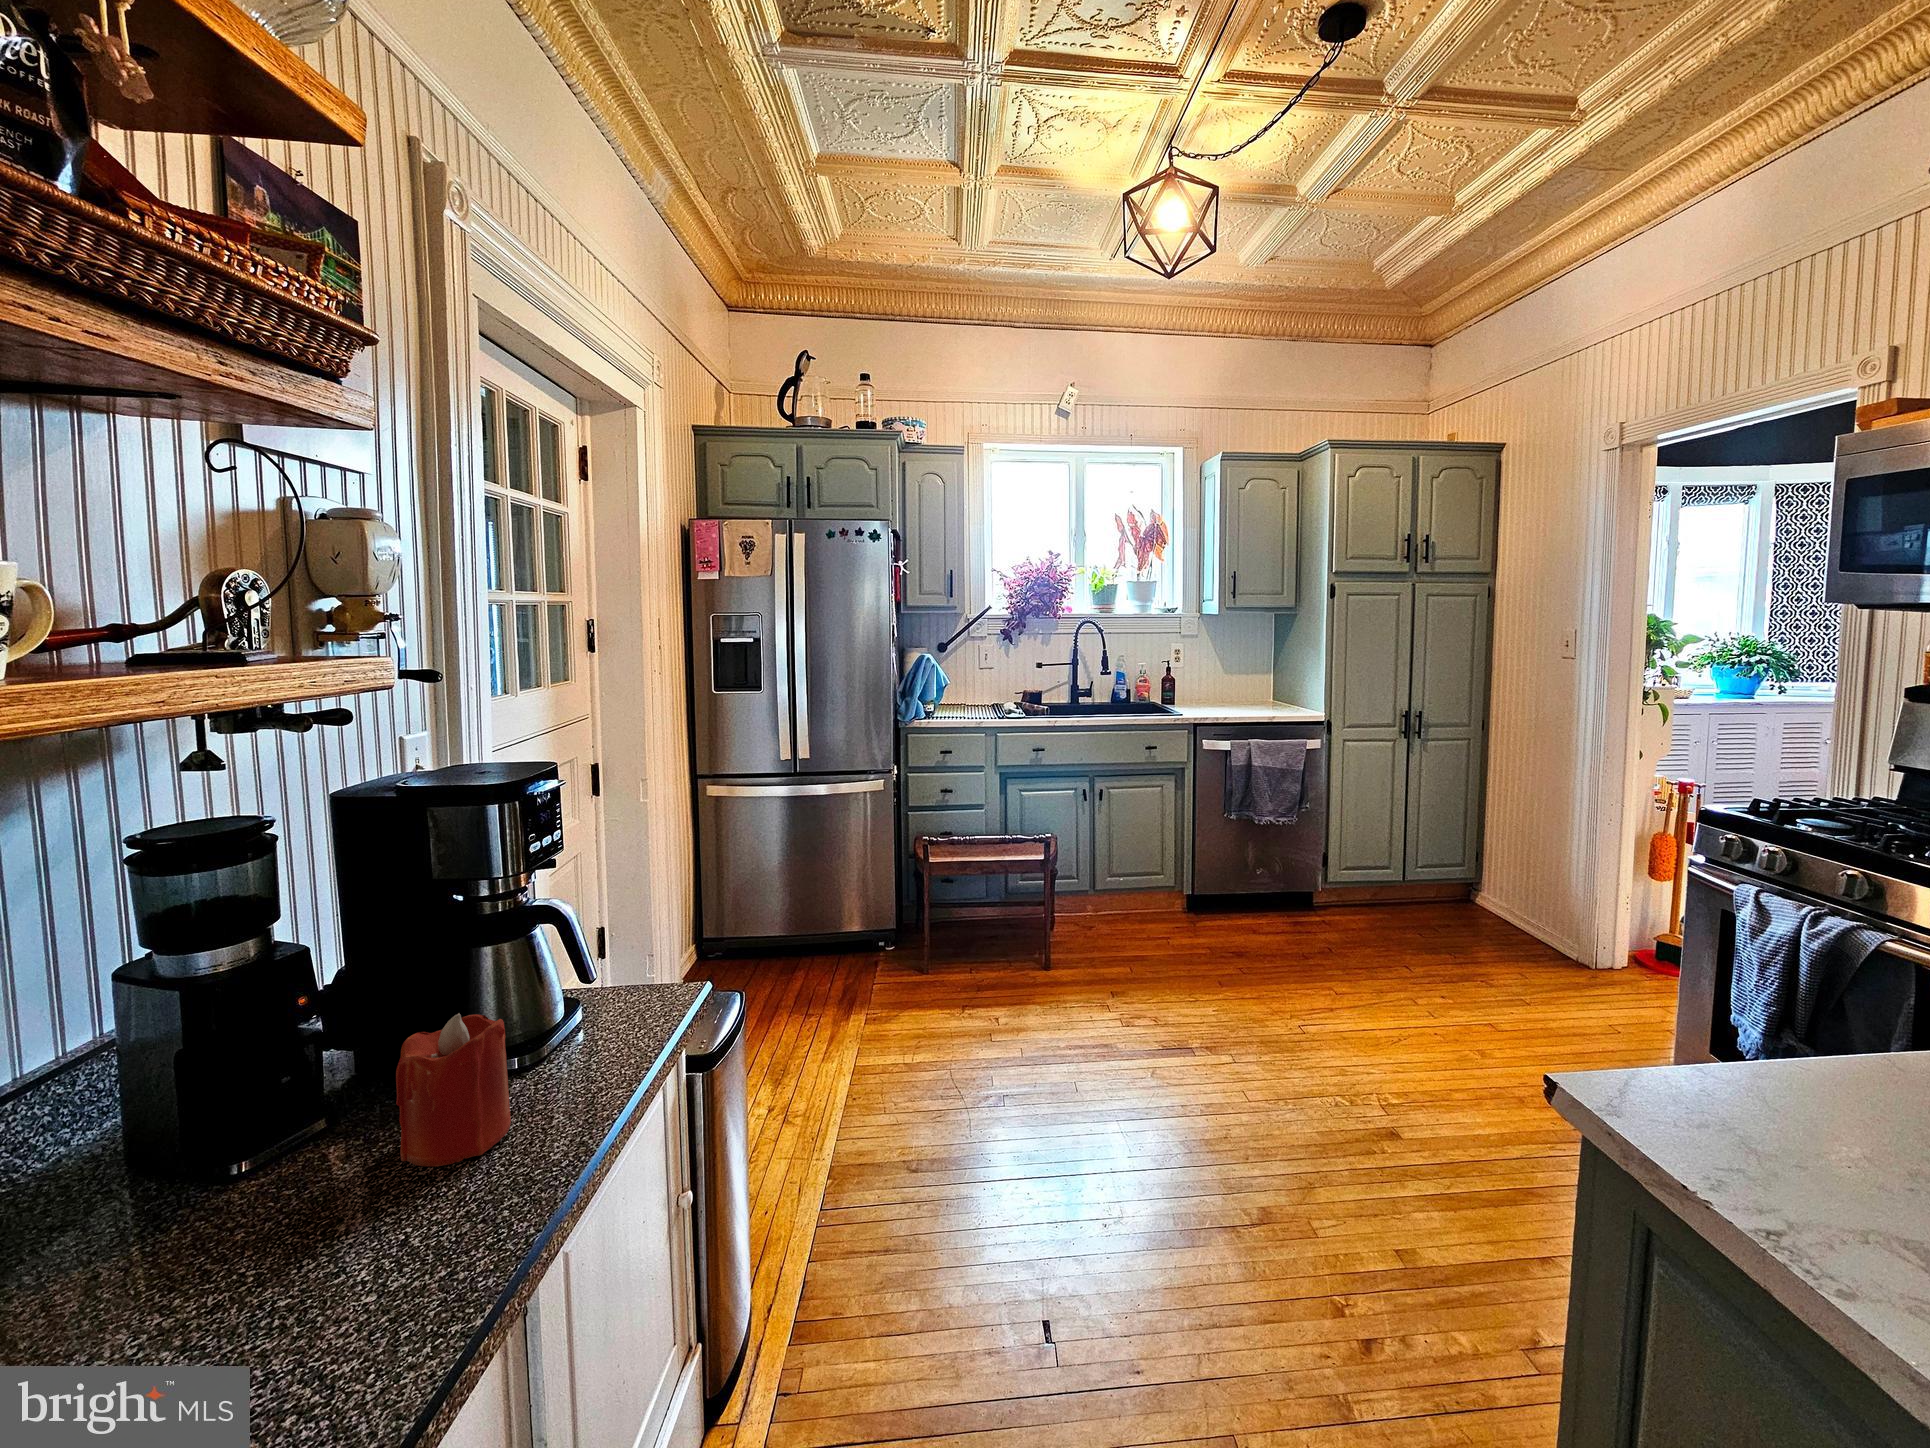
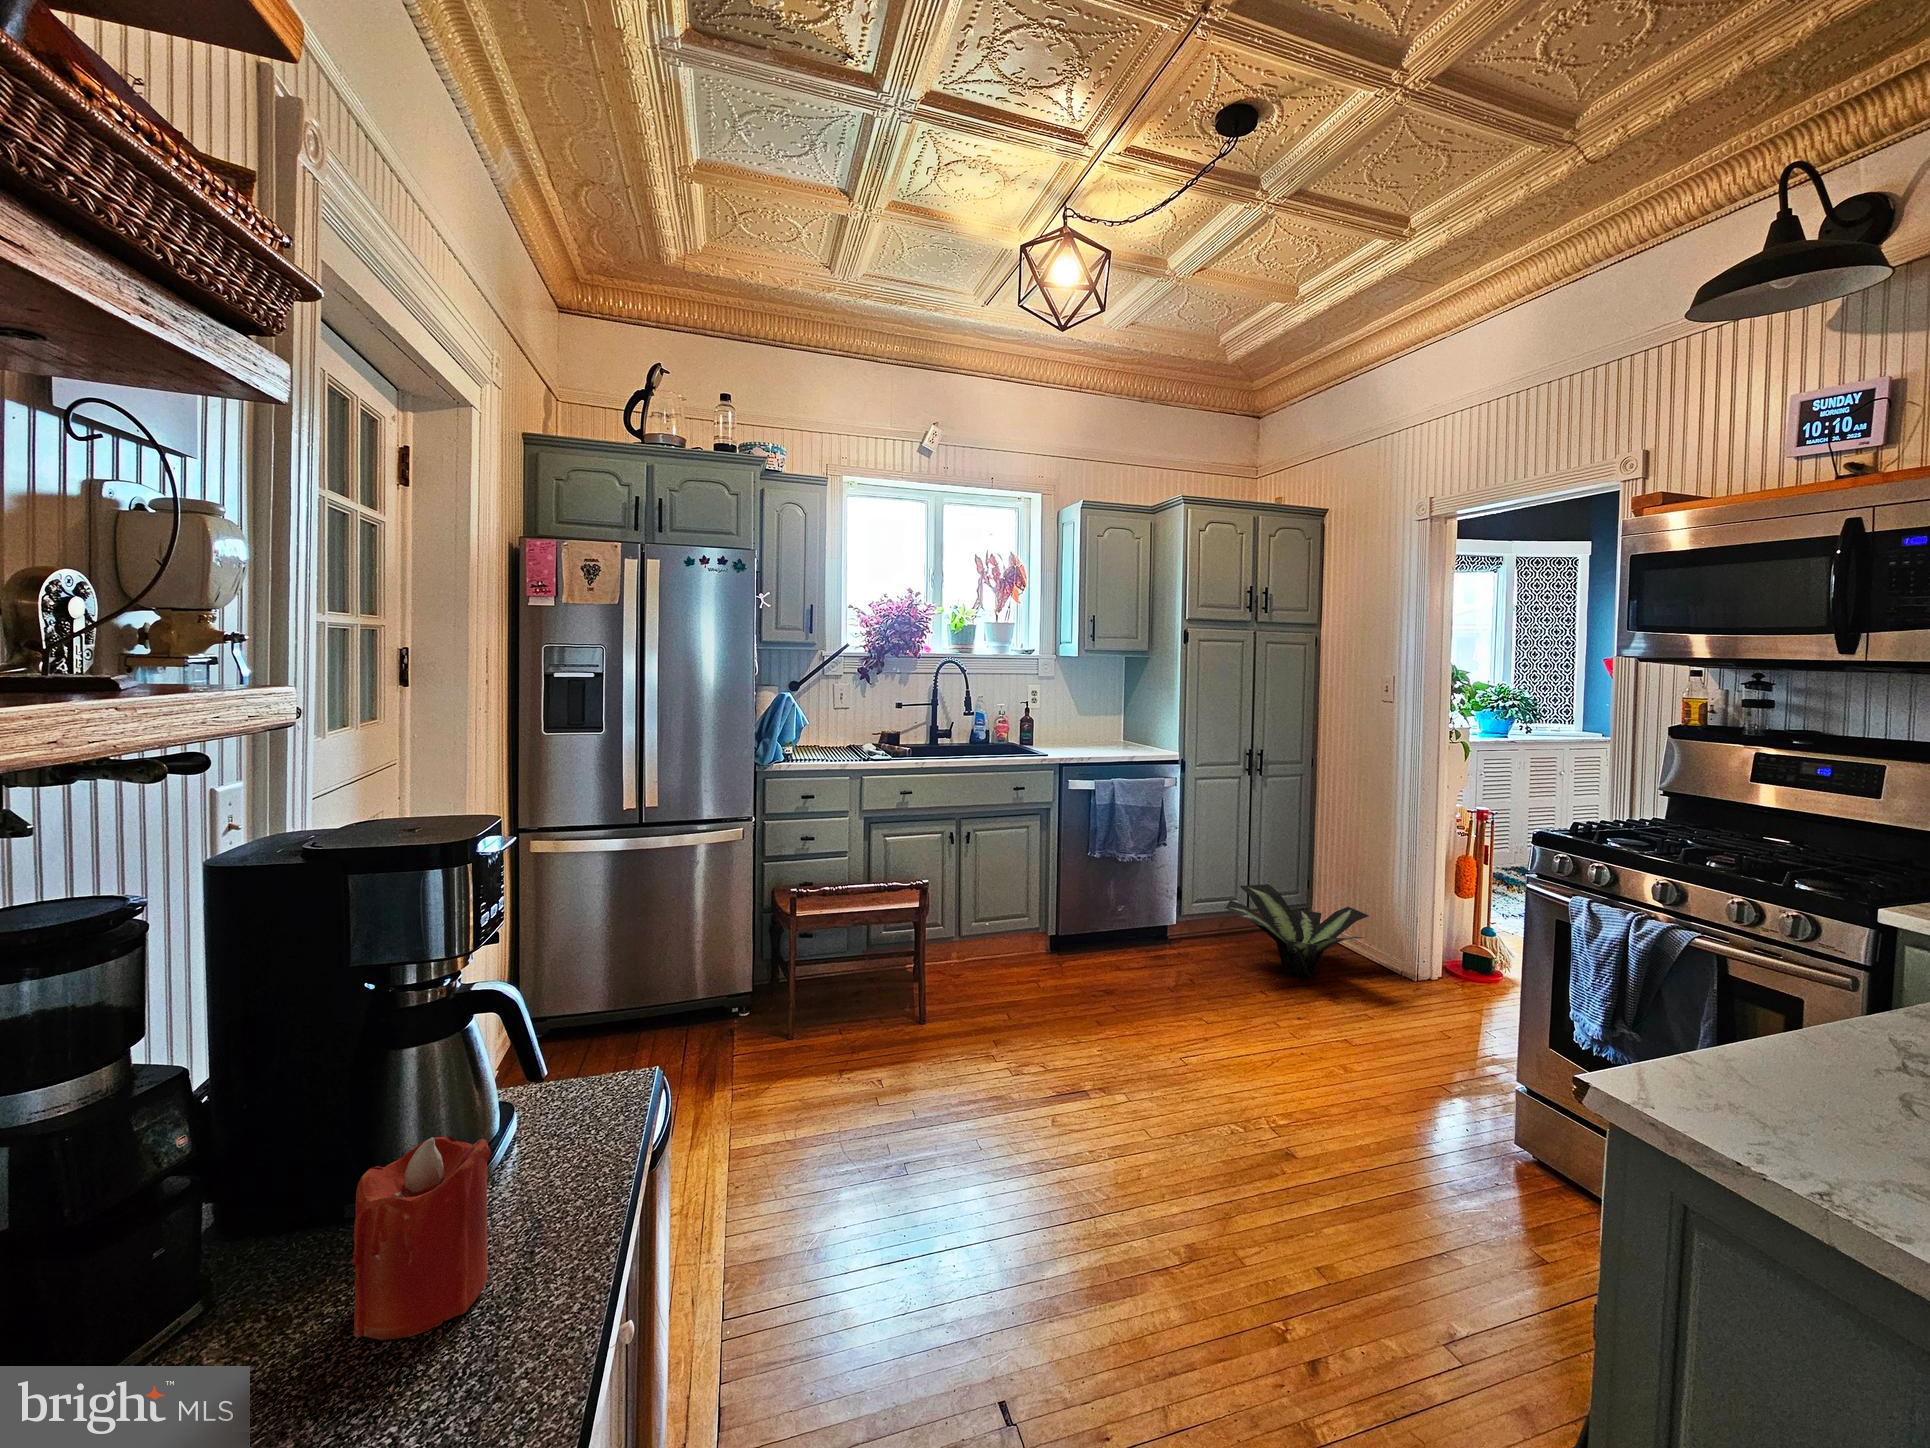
potted plant: none [1365,851,1539,952] -> present [1225,884,1369,977]

